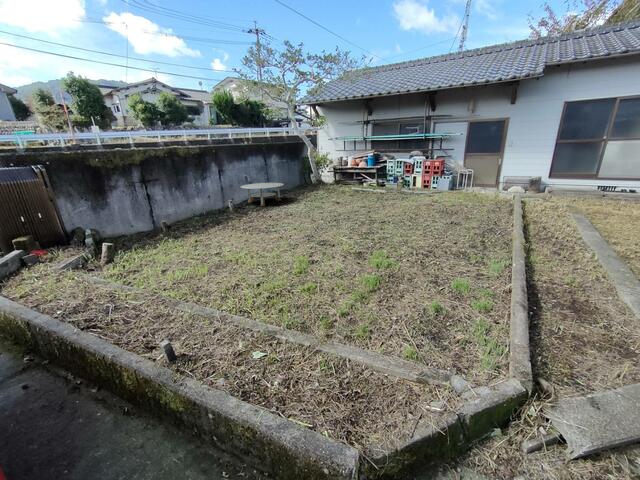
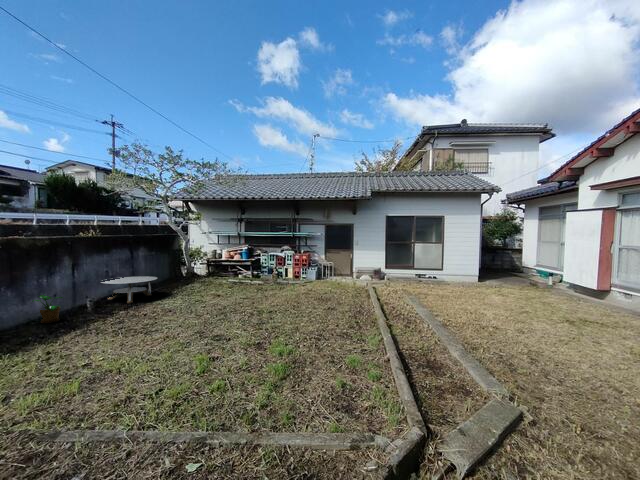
potted plant: none [190,195,213,218] -> present [32,294,63,323]

